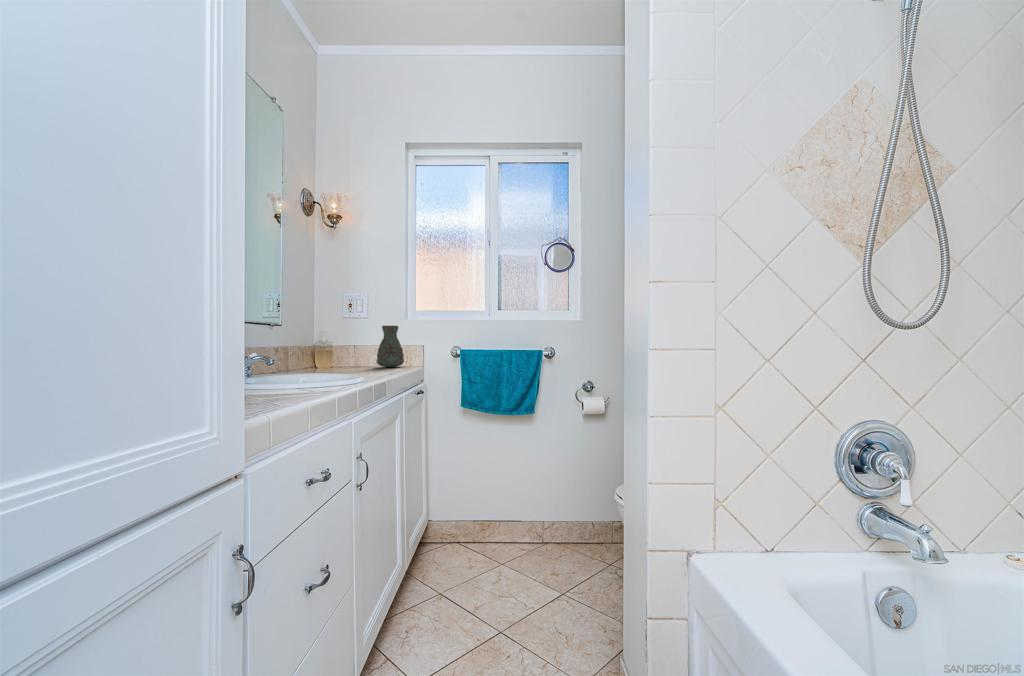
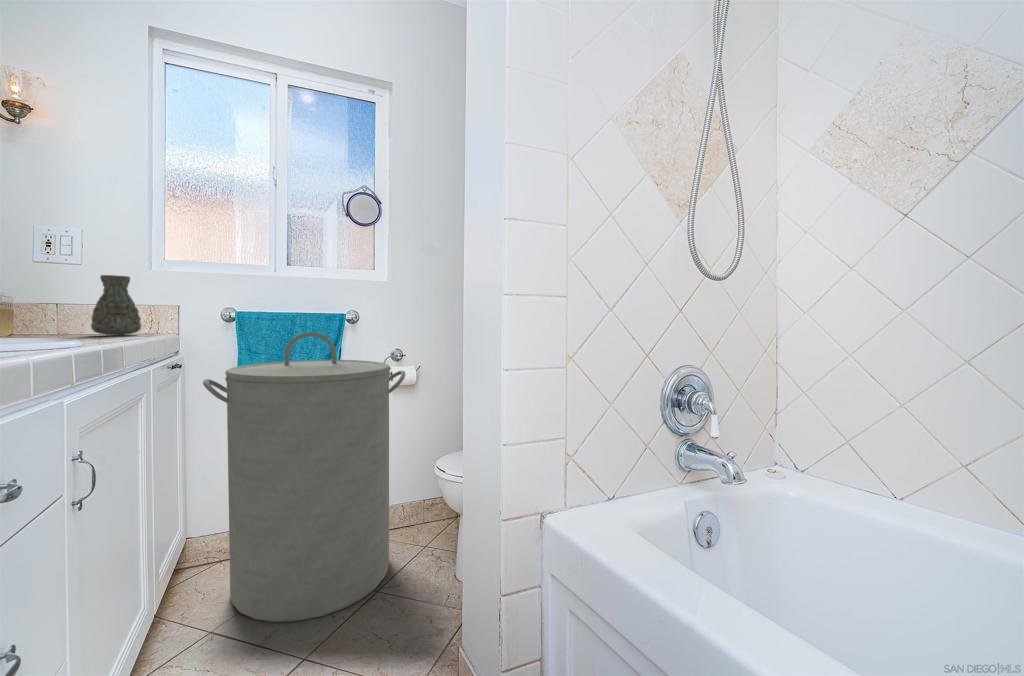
laundry hamper: none [438,366,589,607] -> present [203,332,405,622]

